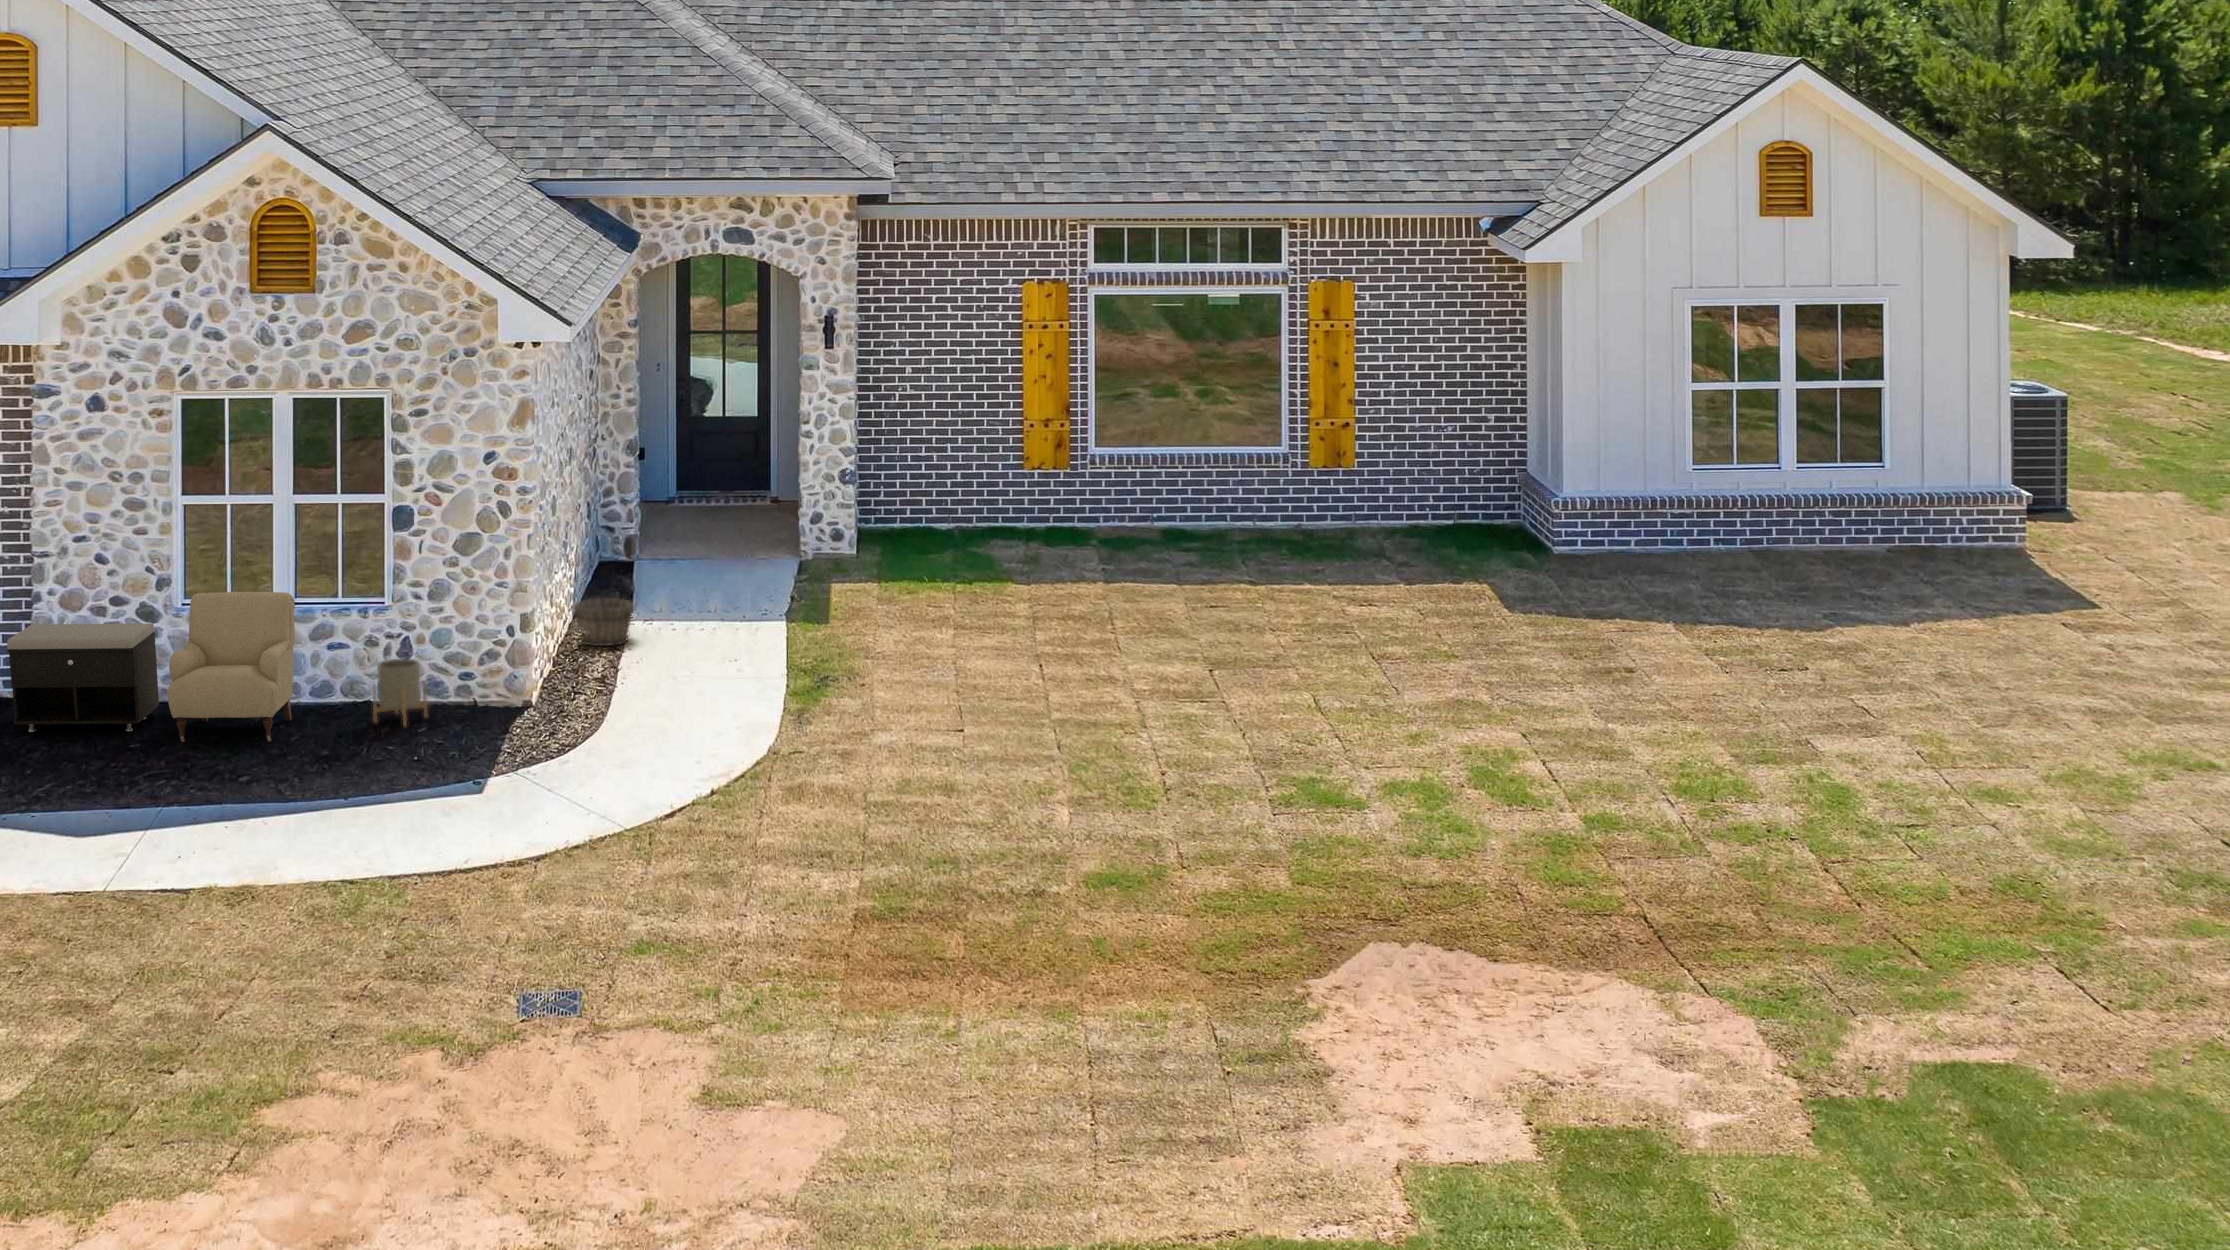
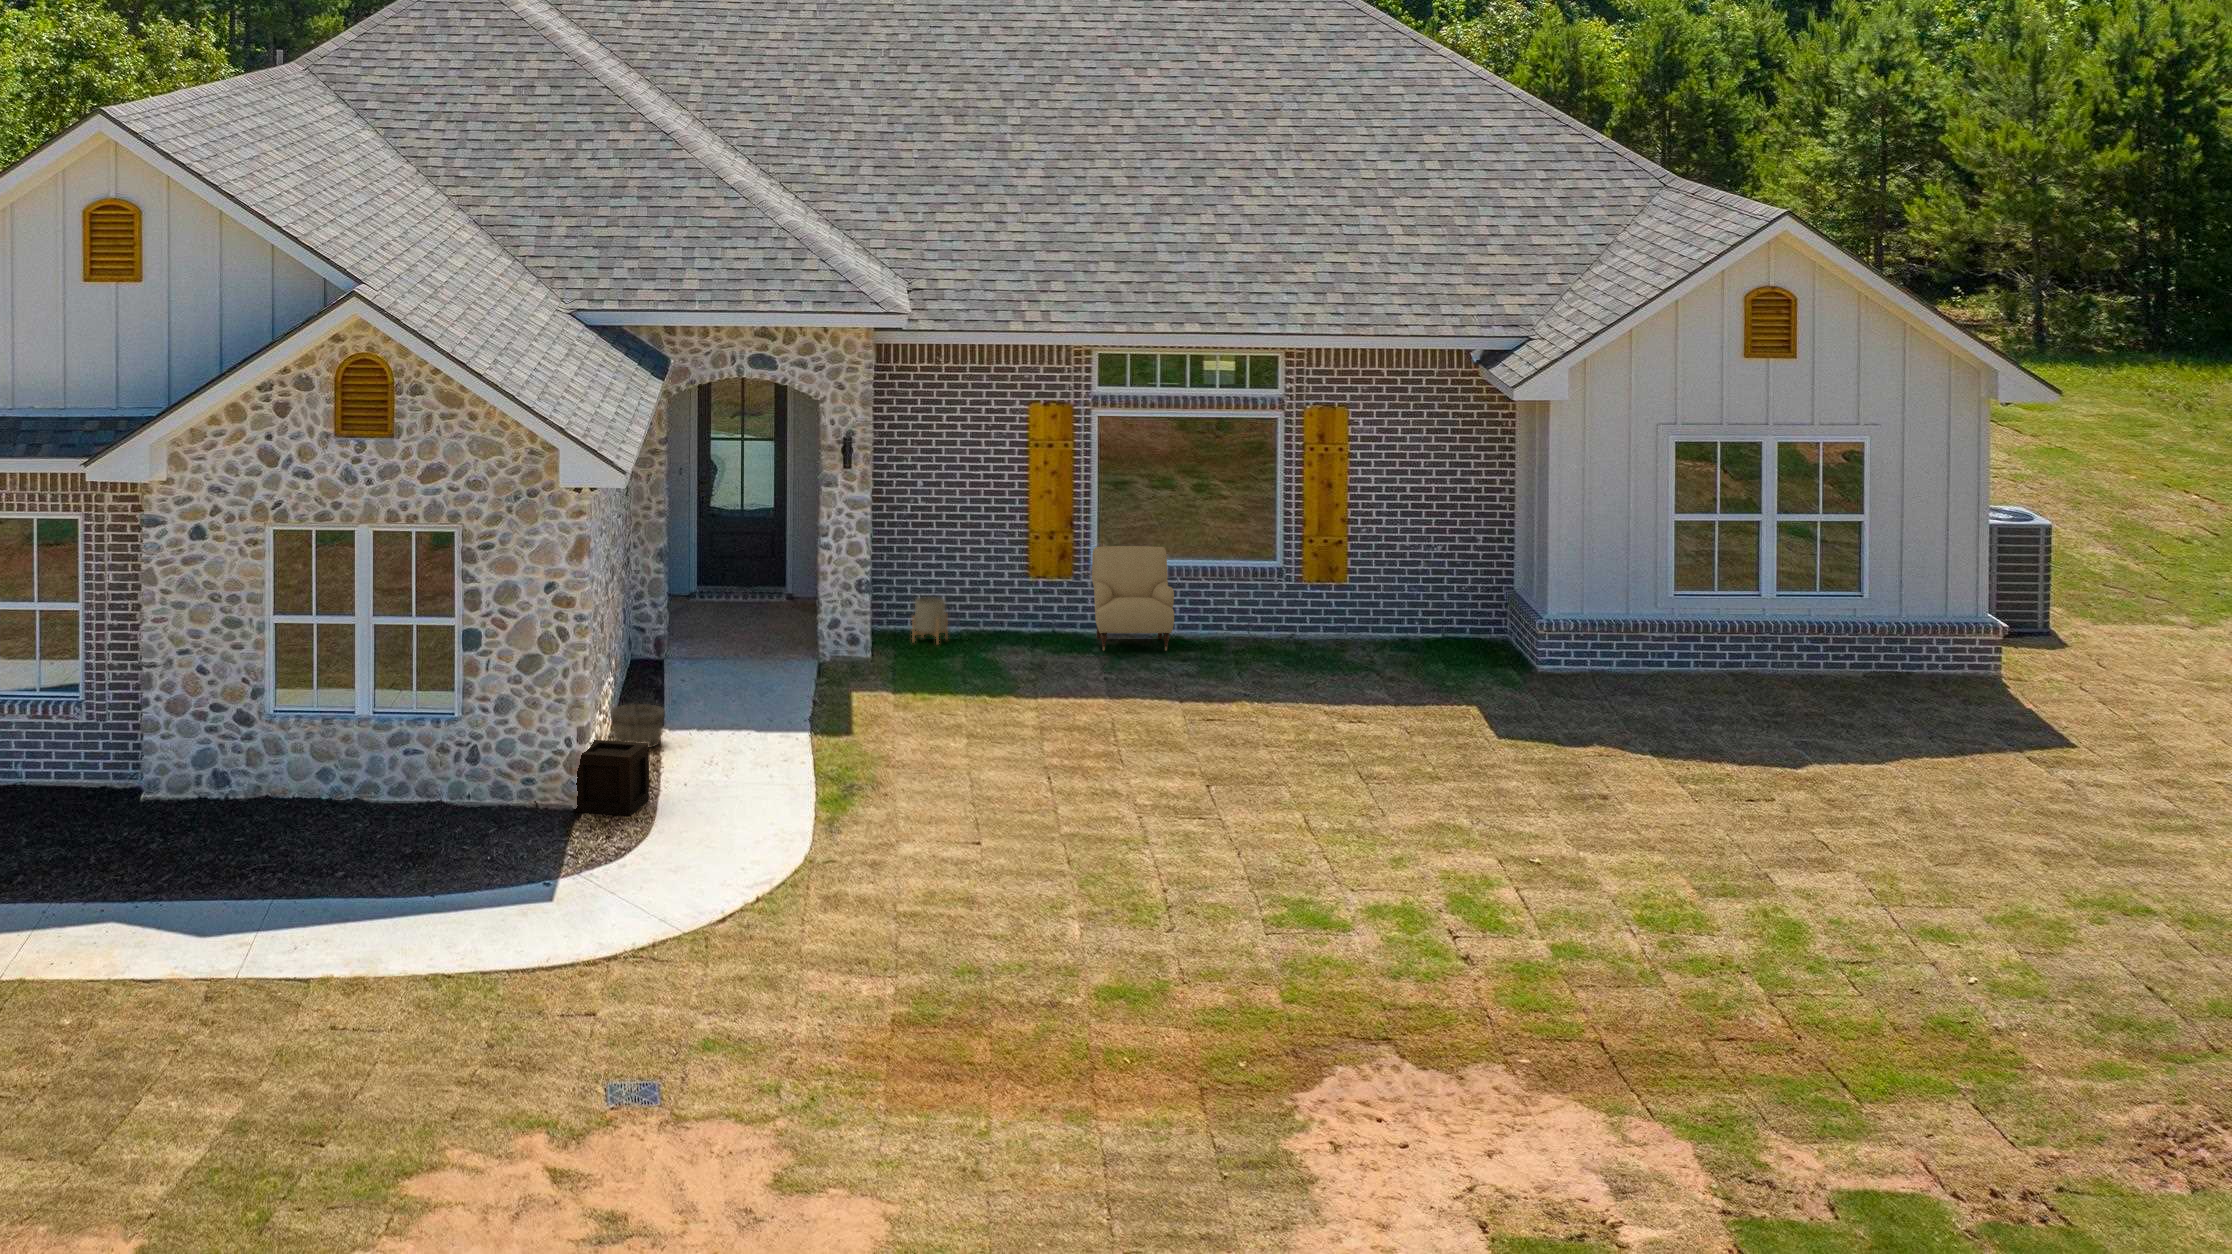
chair: present [167,592,295,742] -> present [1092,546,1174,651]
storage bench: present [7,623,159,732] -> none [124,725,250,821]
wooden crate: none [523,634,612,719] -> present [573,740,649,816]
planter: present [372,659,427,726] -> present [912,597,948,643]

